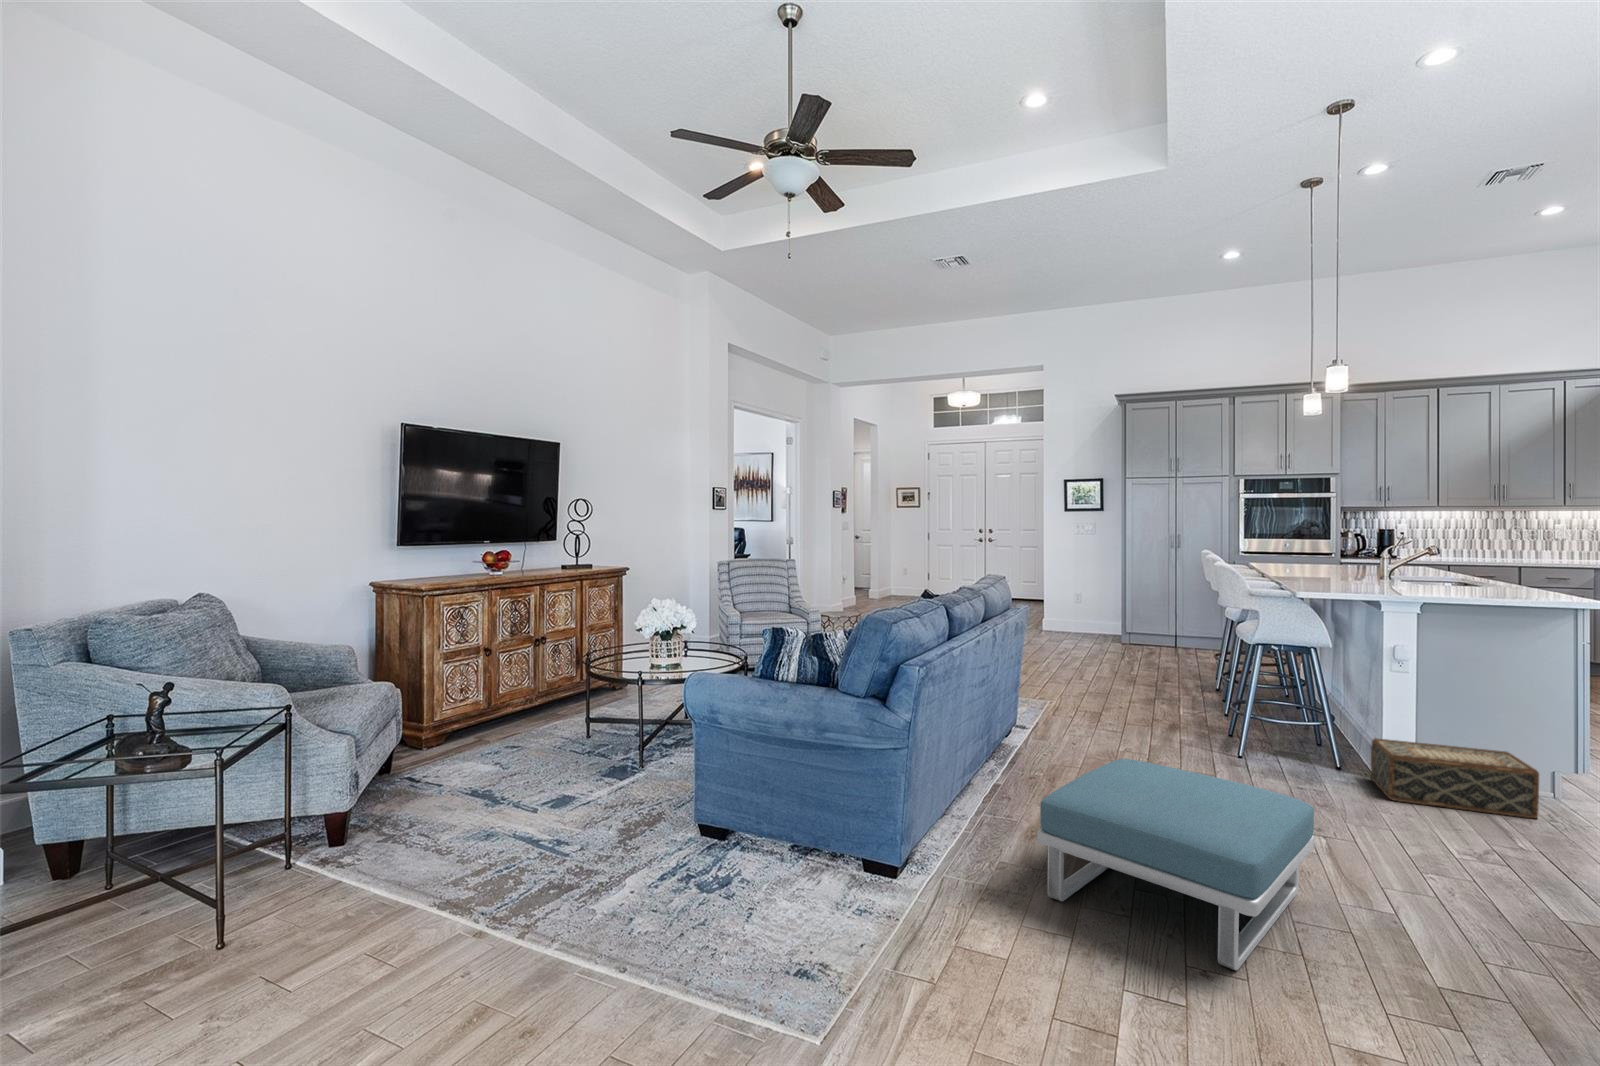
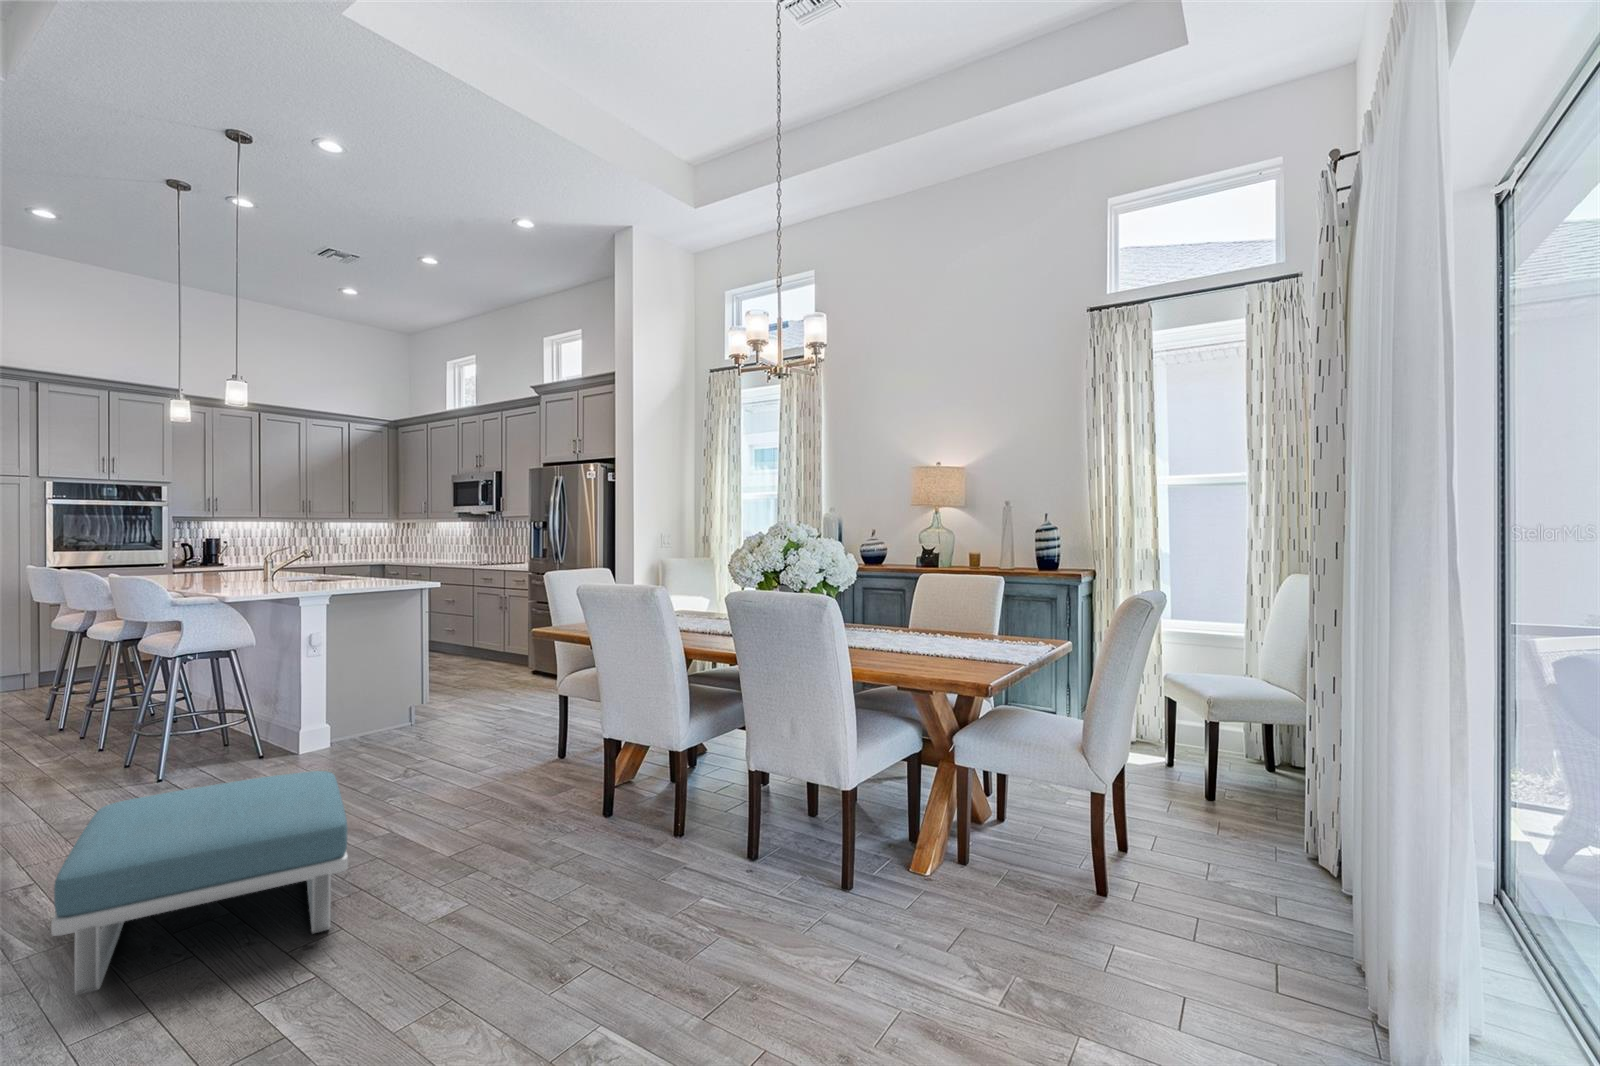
woven basket: present [1371,738,1539,818] -> none [293,702,415,765]

